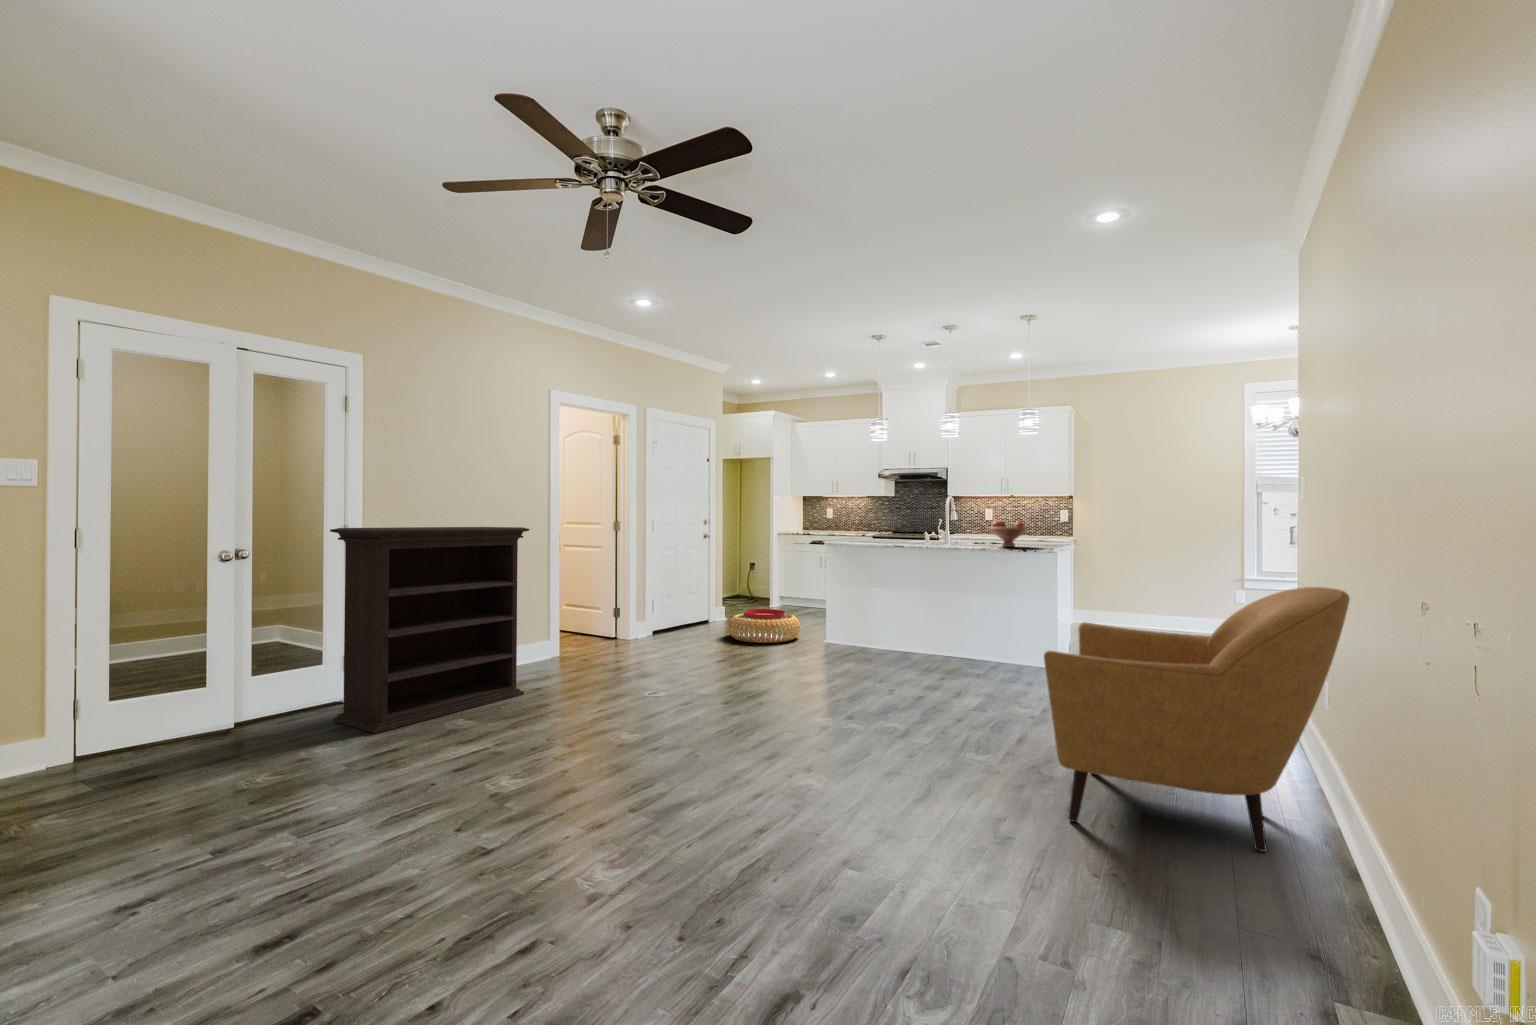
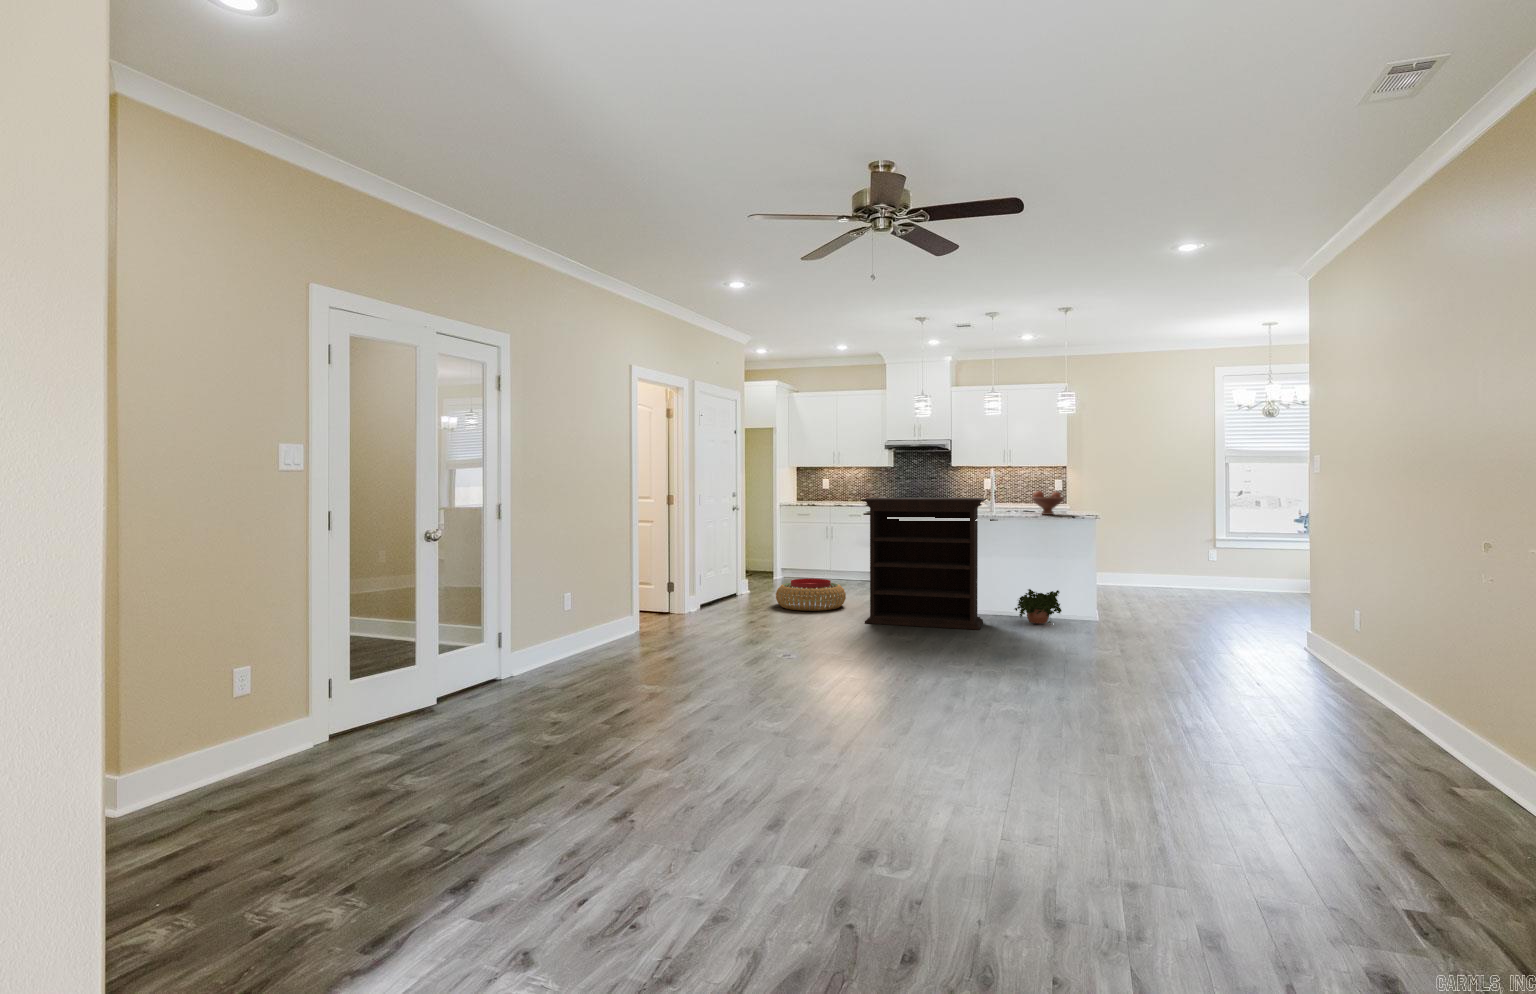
bookshelf: present [330,527,529,733] -> present [862,498,986,630]
armchair: present [1044,587,1350,852] -> none [1187,541,1417,727]
potted plant: none [957,629,1014,674] -> present [1015,589,1062,623]

